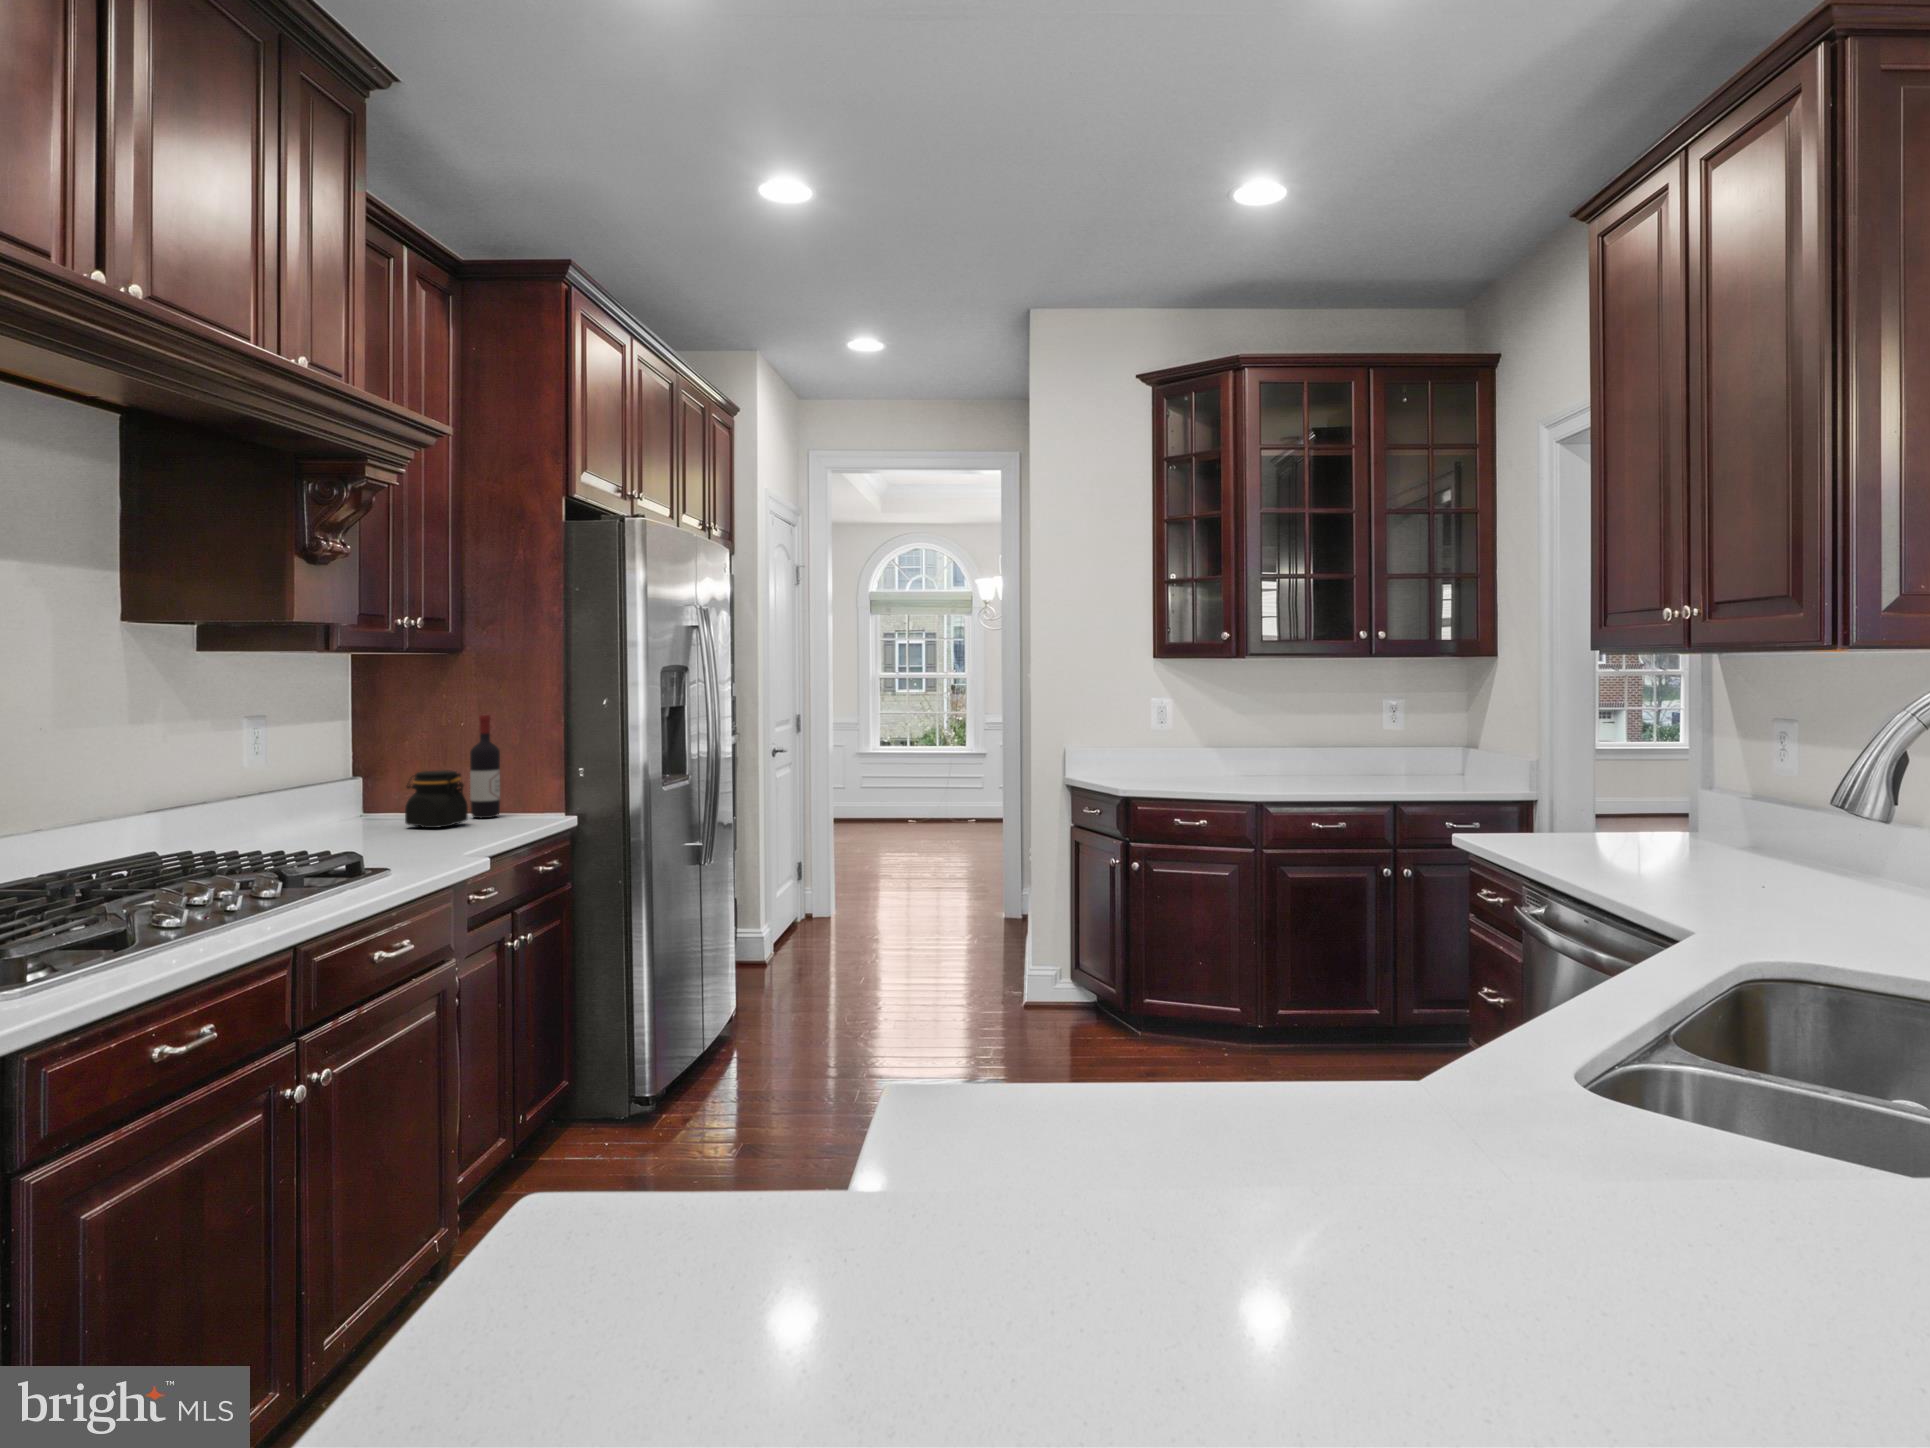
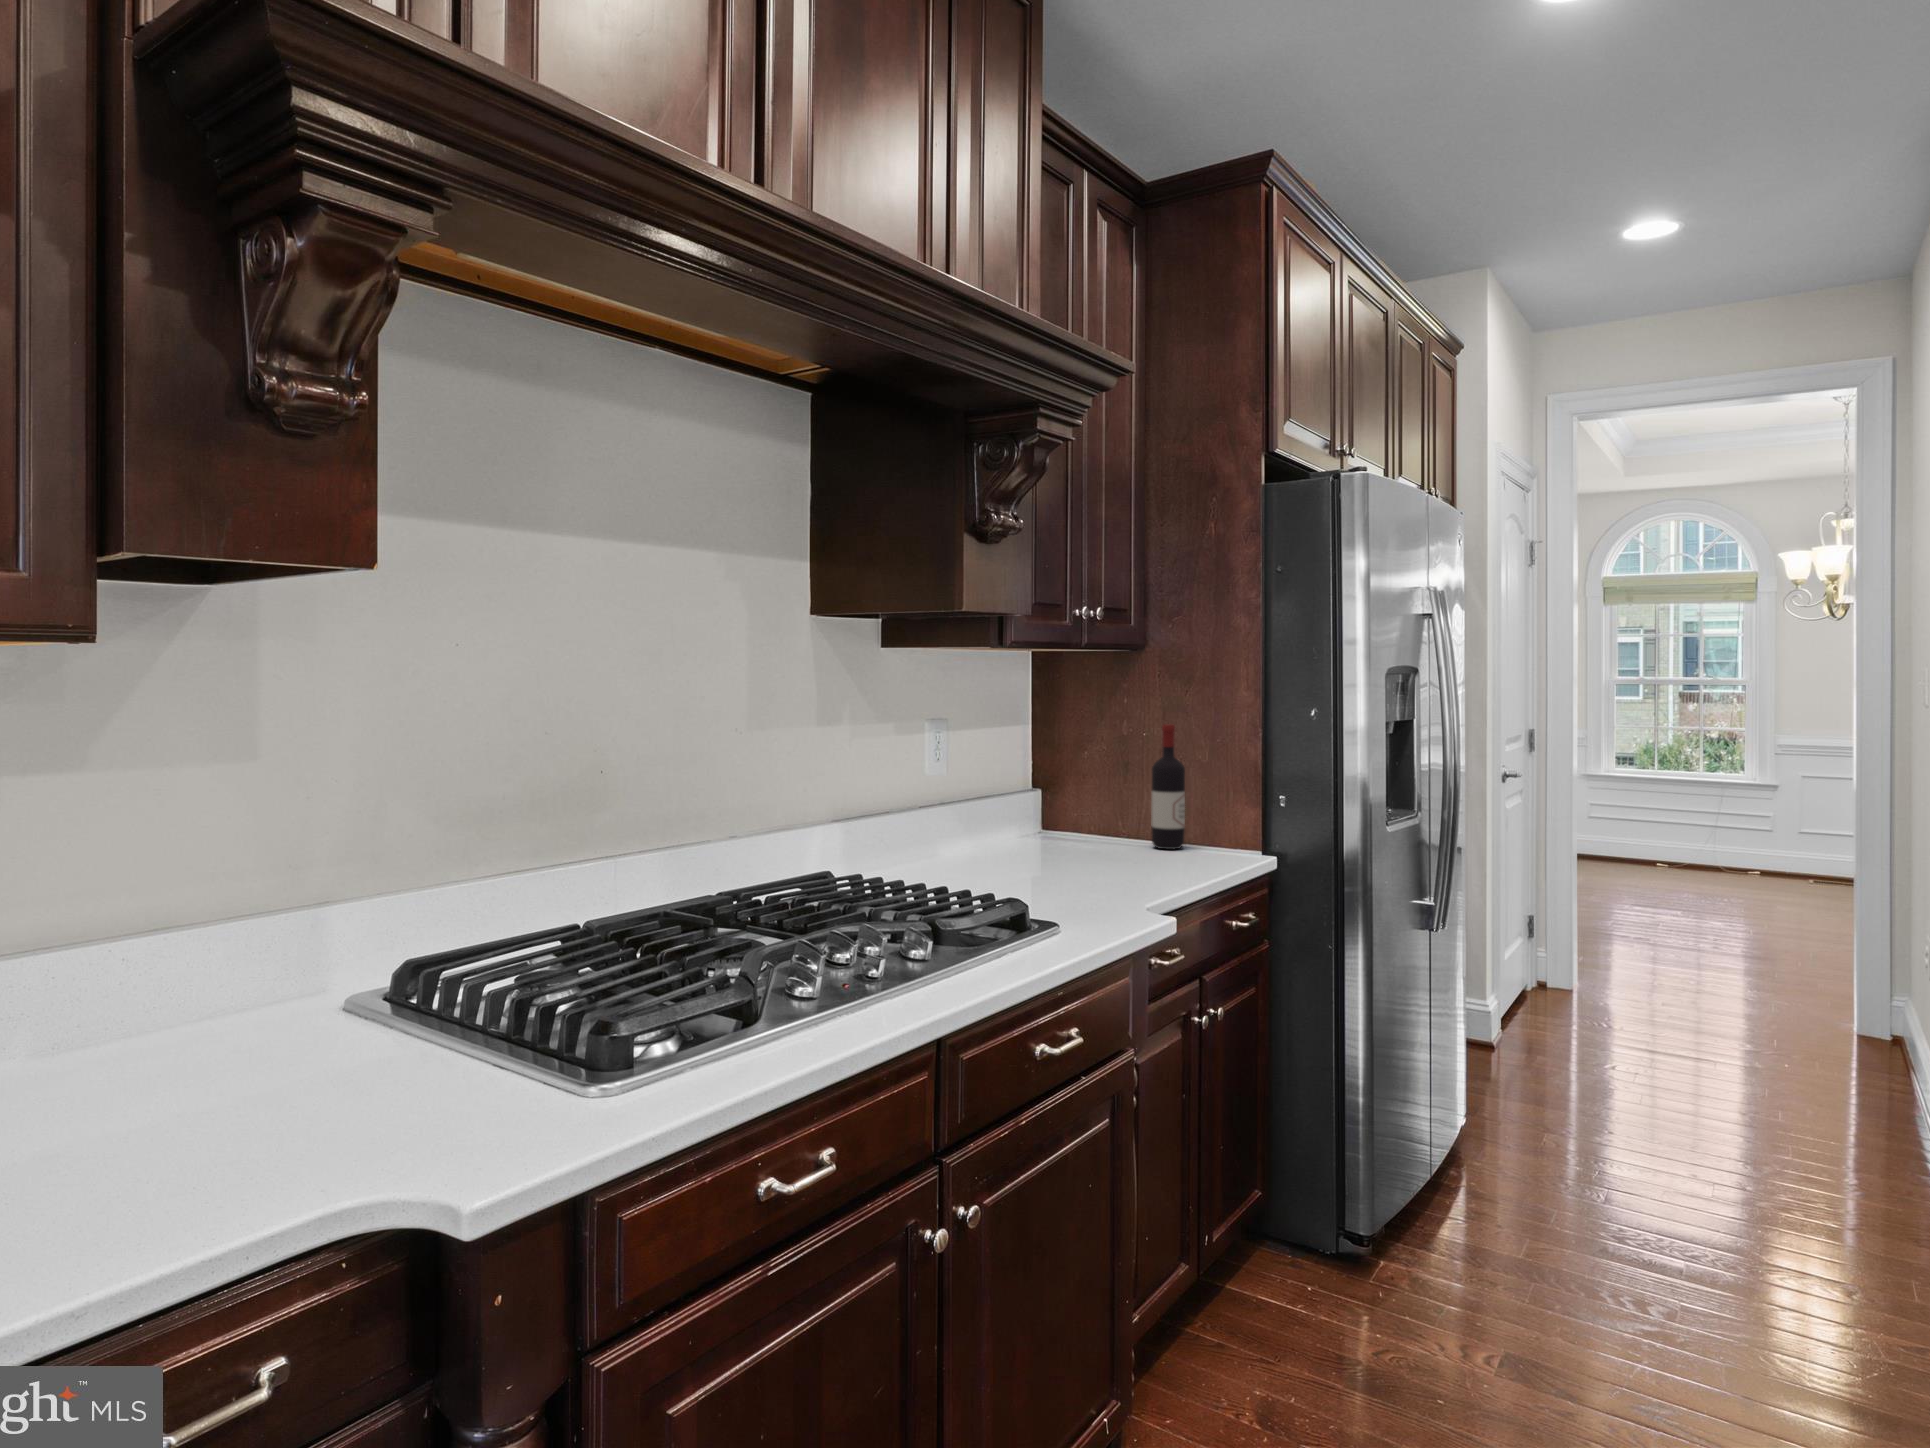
jar: present [405,770,468,828] -> none [1081,790,1149,858]

